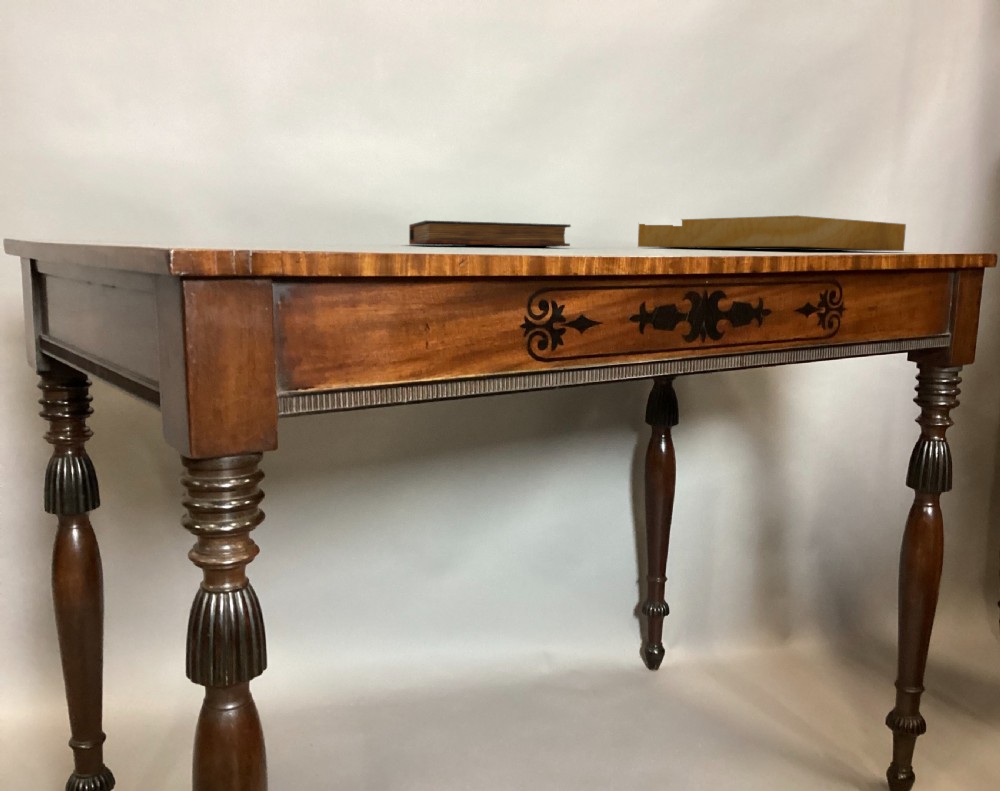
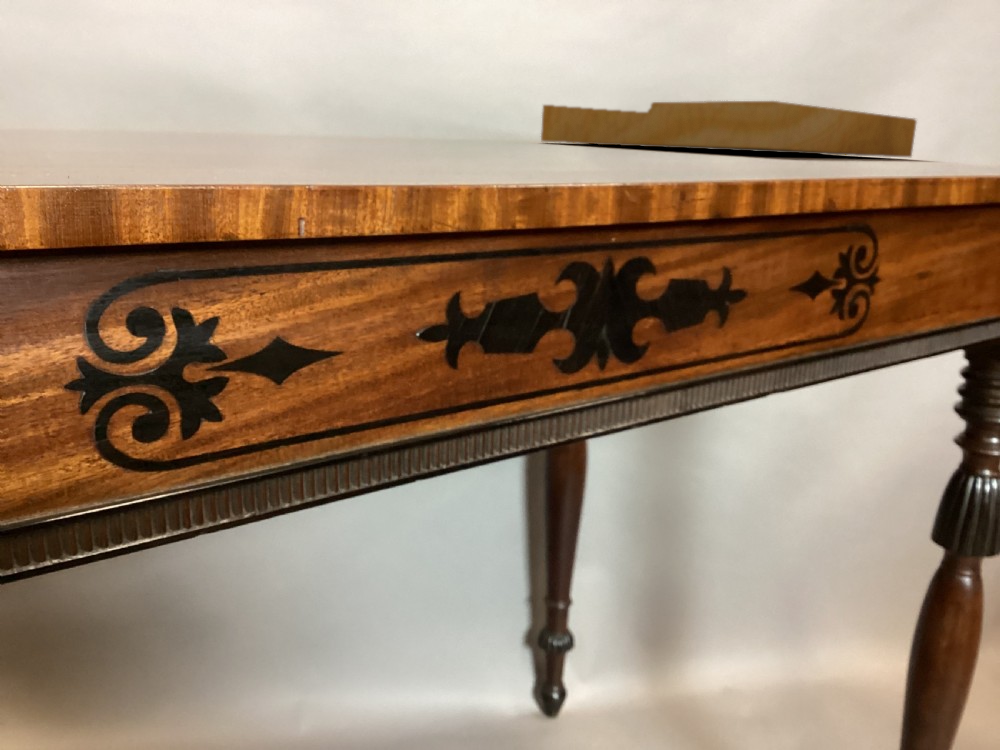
book: present [409,220,571,247] -> none [180,91,424,139]

